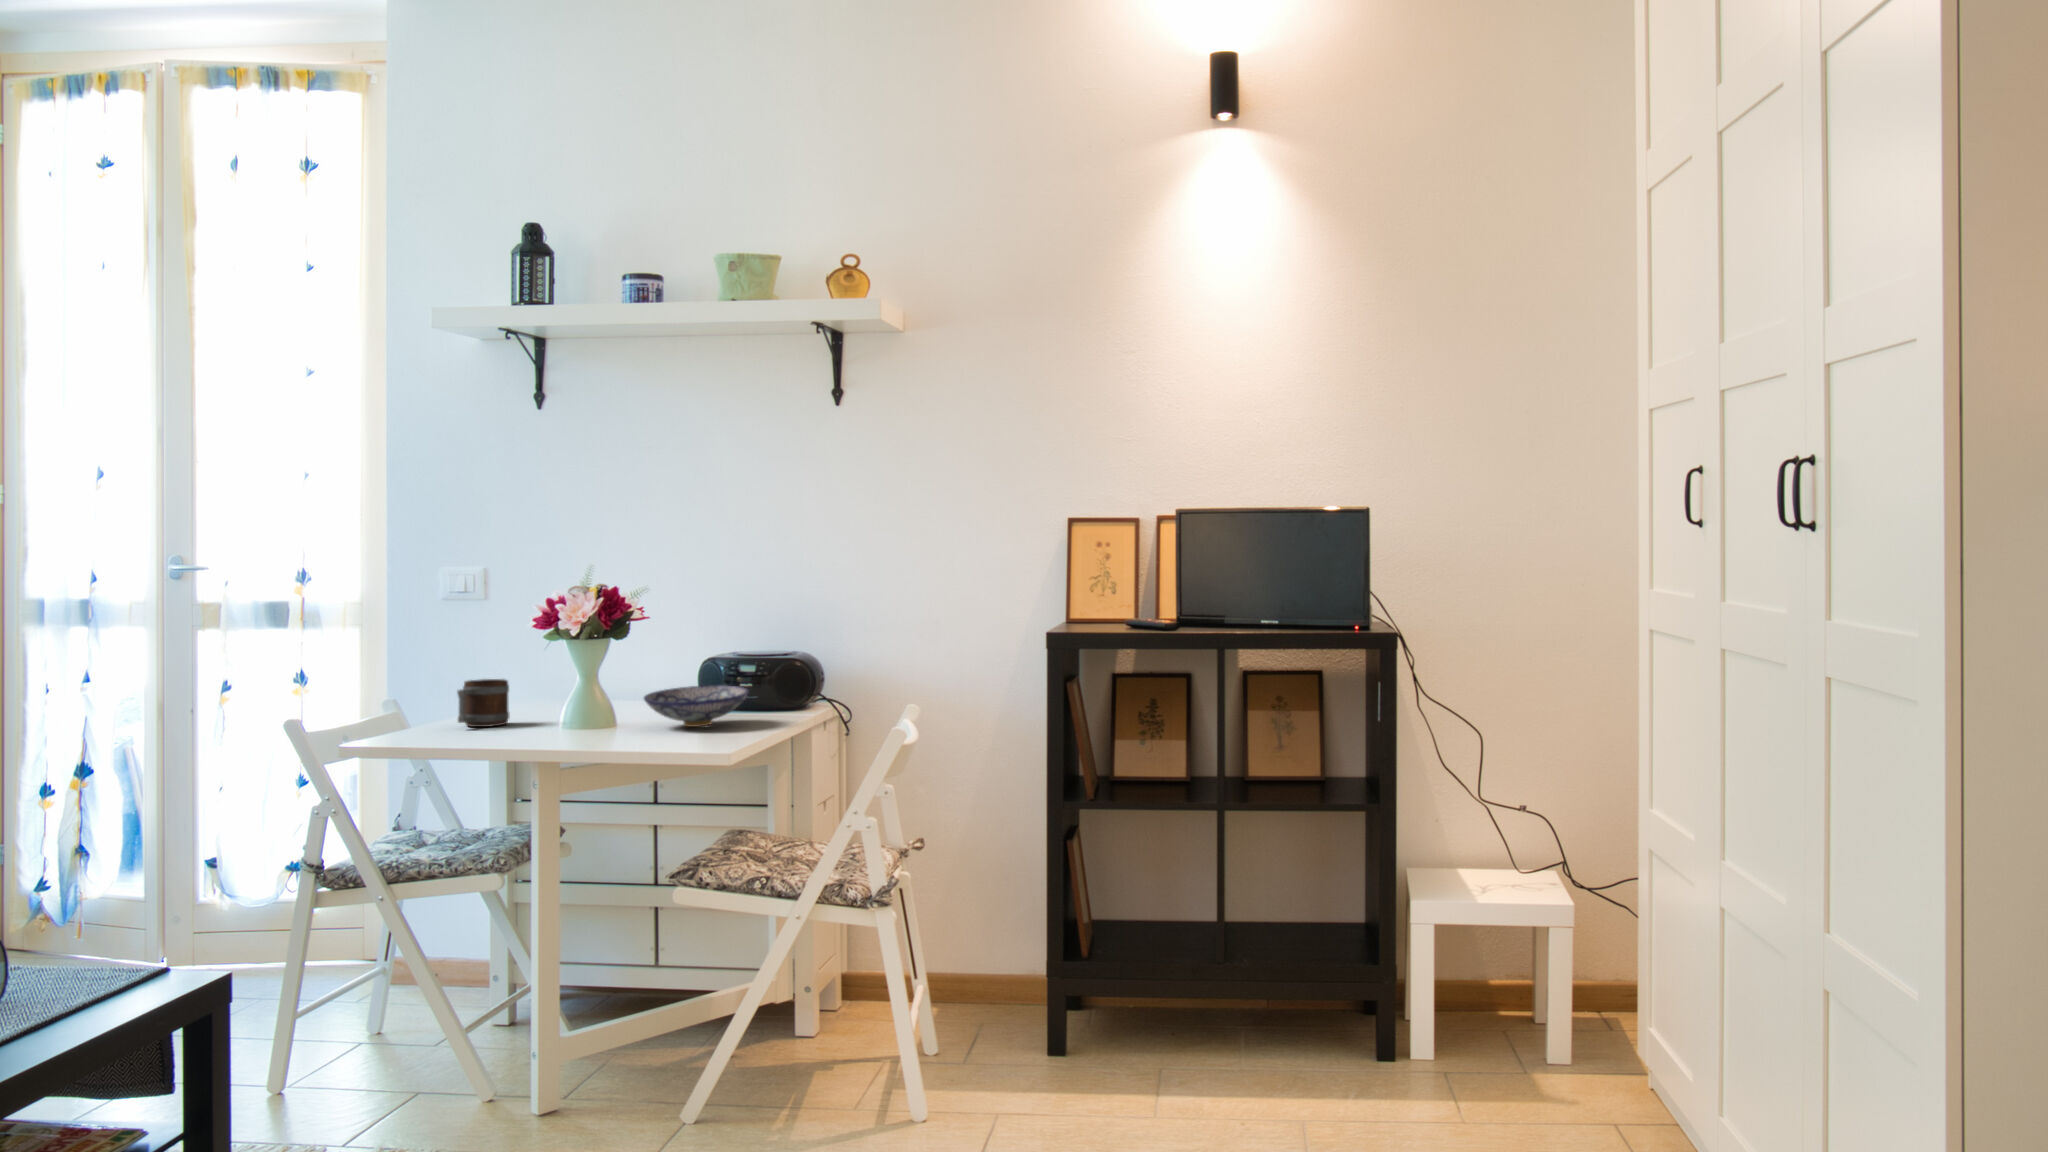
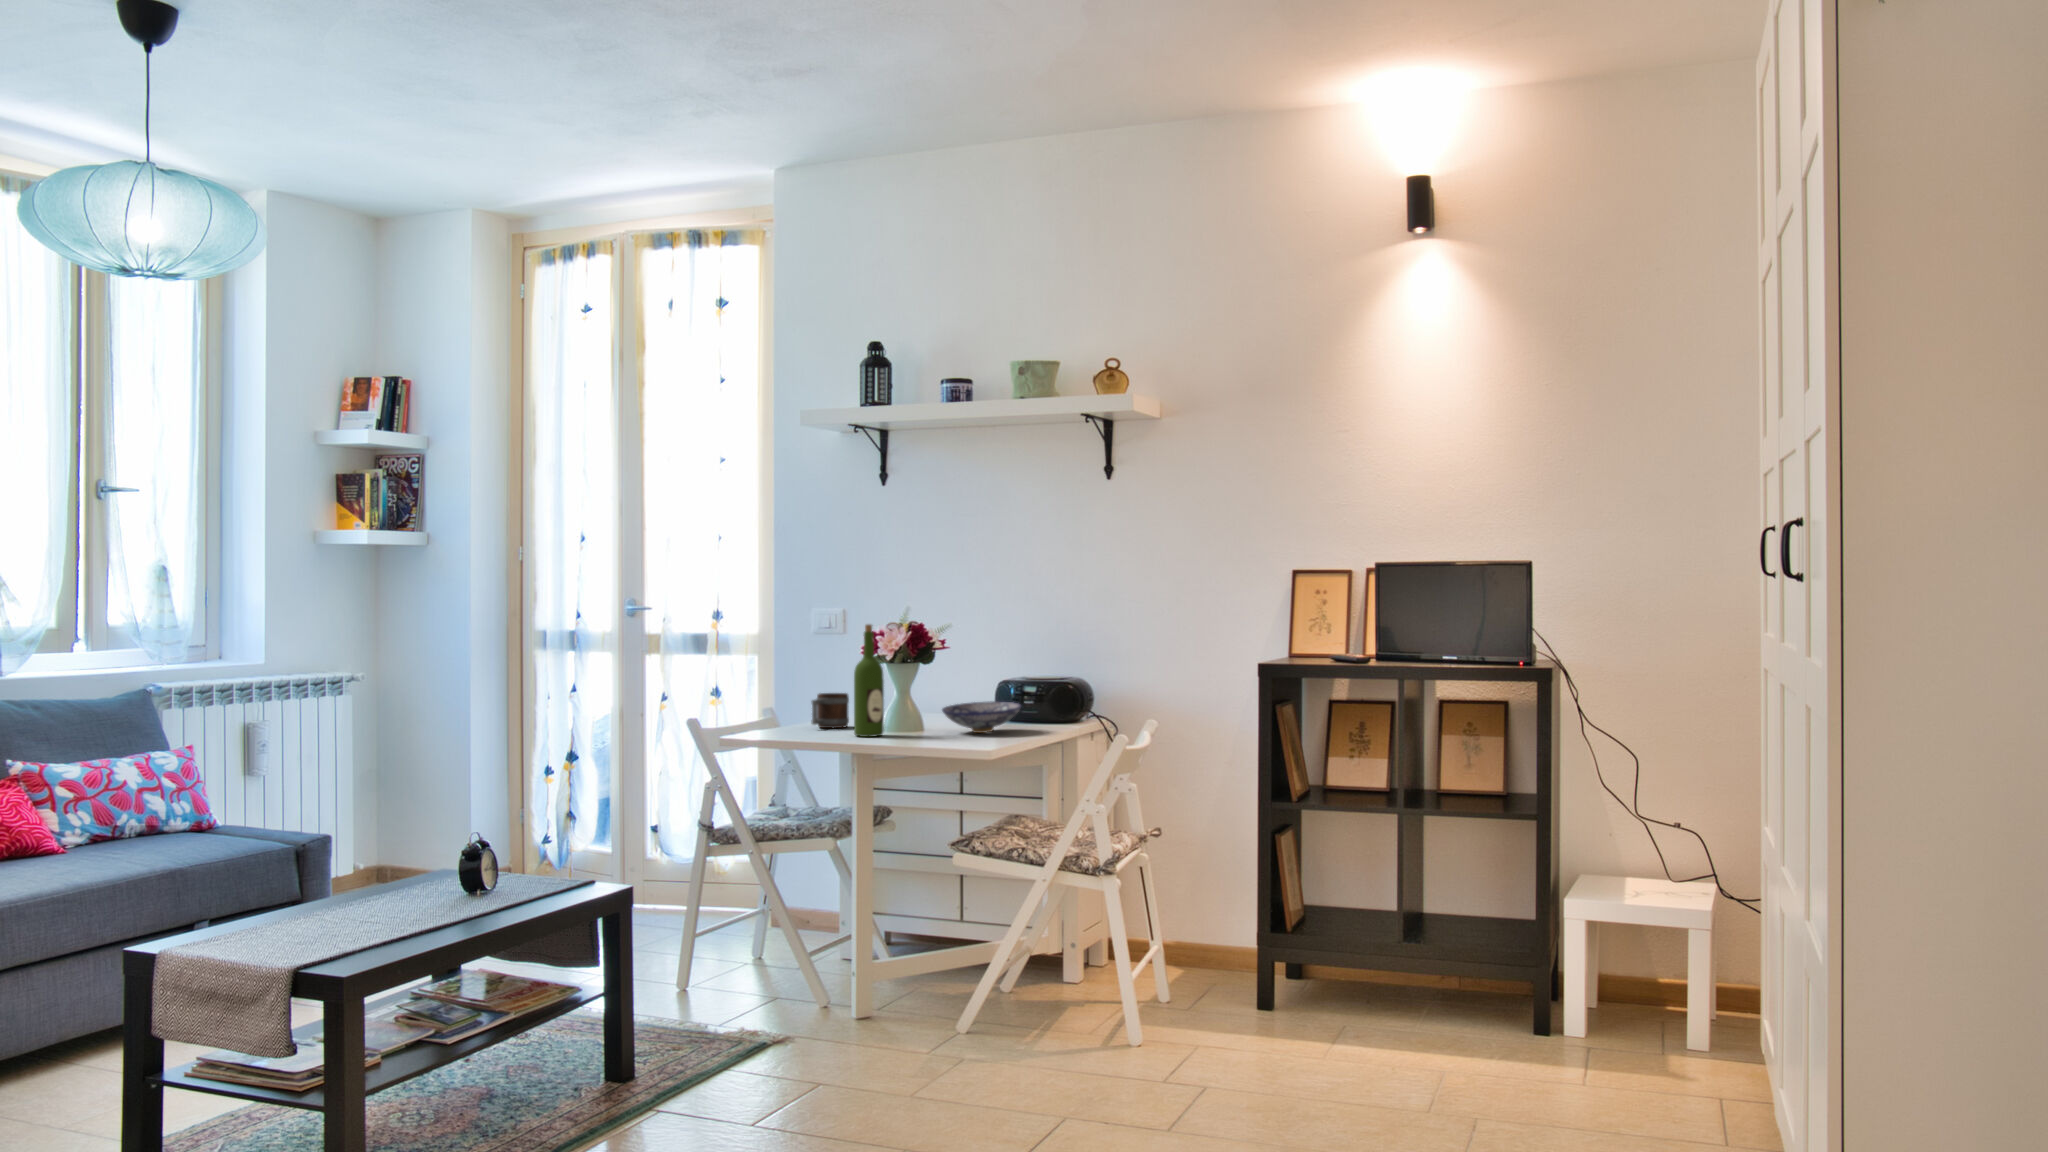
wine bottle: none [523,588,565,738] -> present [854,624,884,737]

